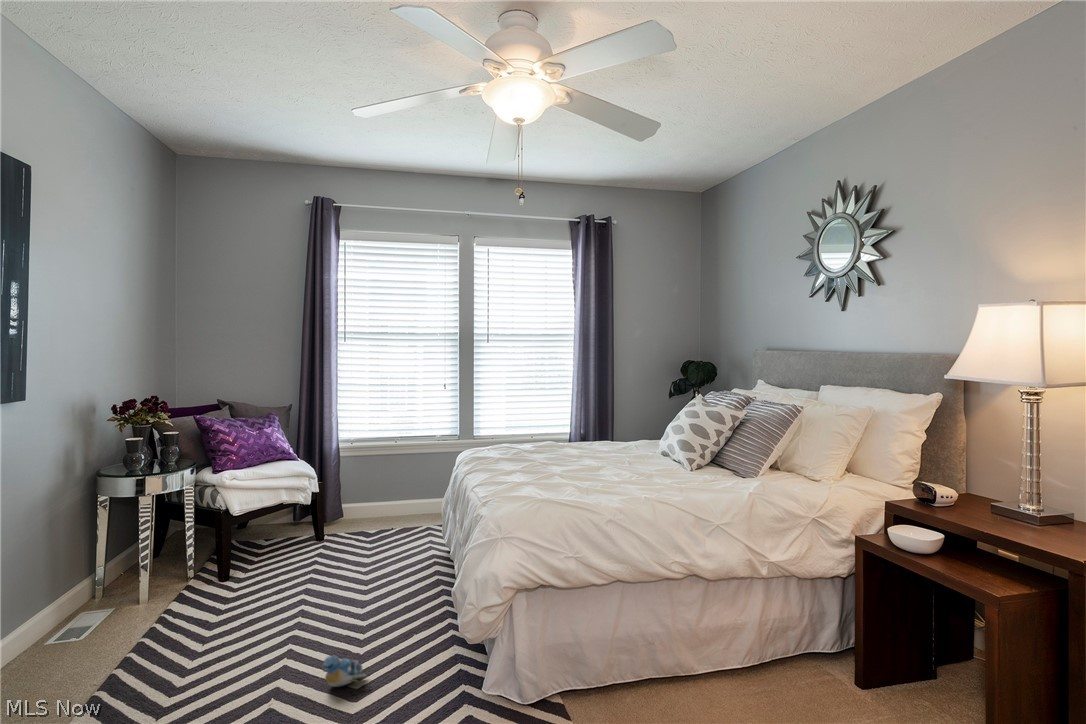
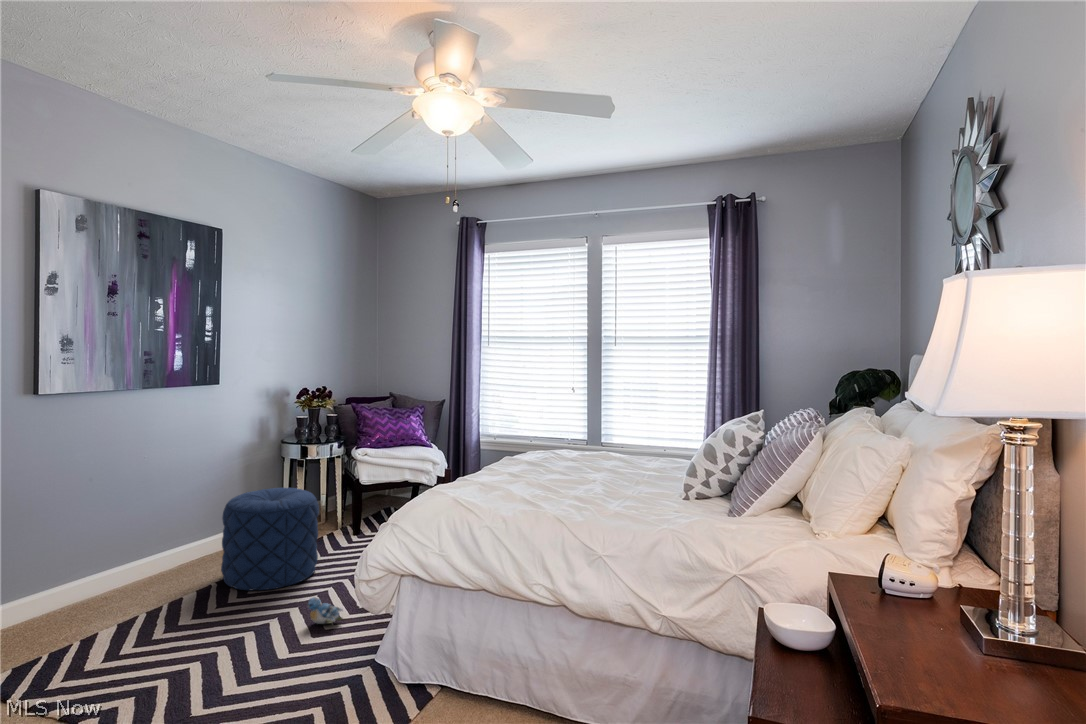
pouf: none [100,532,244,687] -> present [221,488,319,590]

